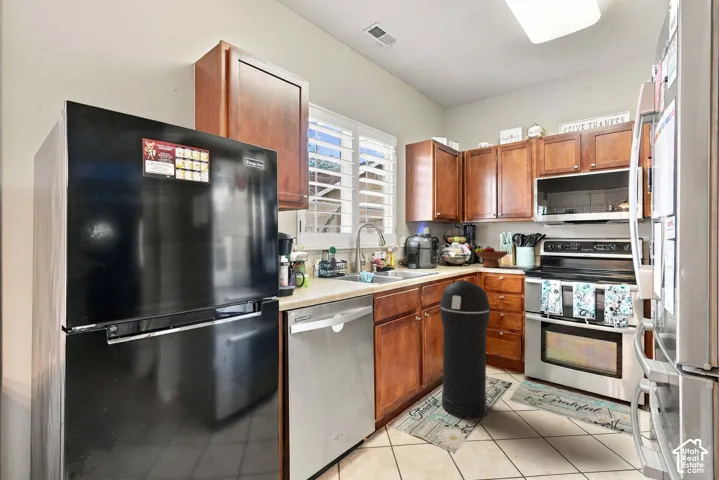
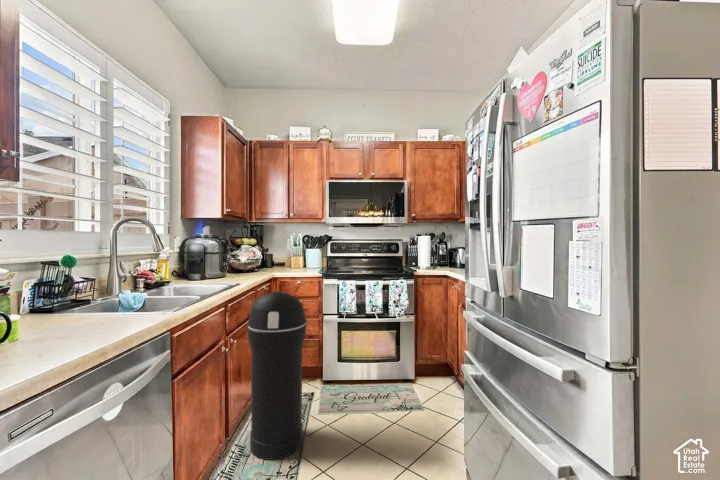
fruit bowl: present [475,246,508,267] -> none [267,248,302,271]

